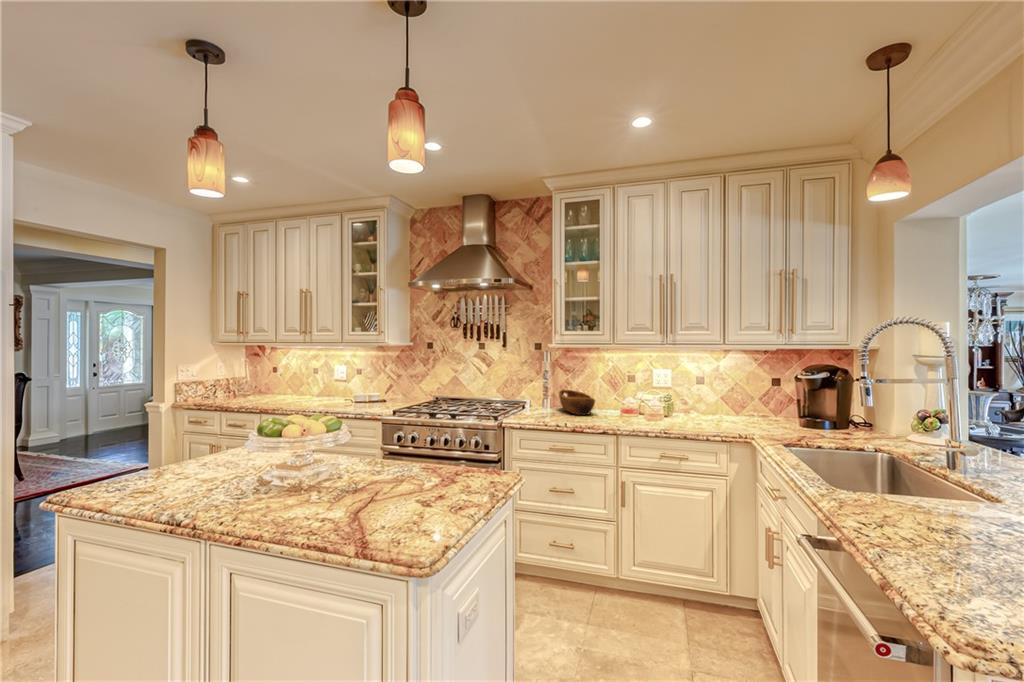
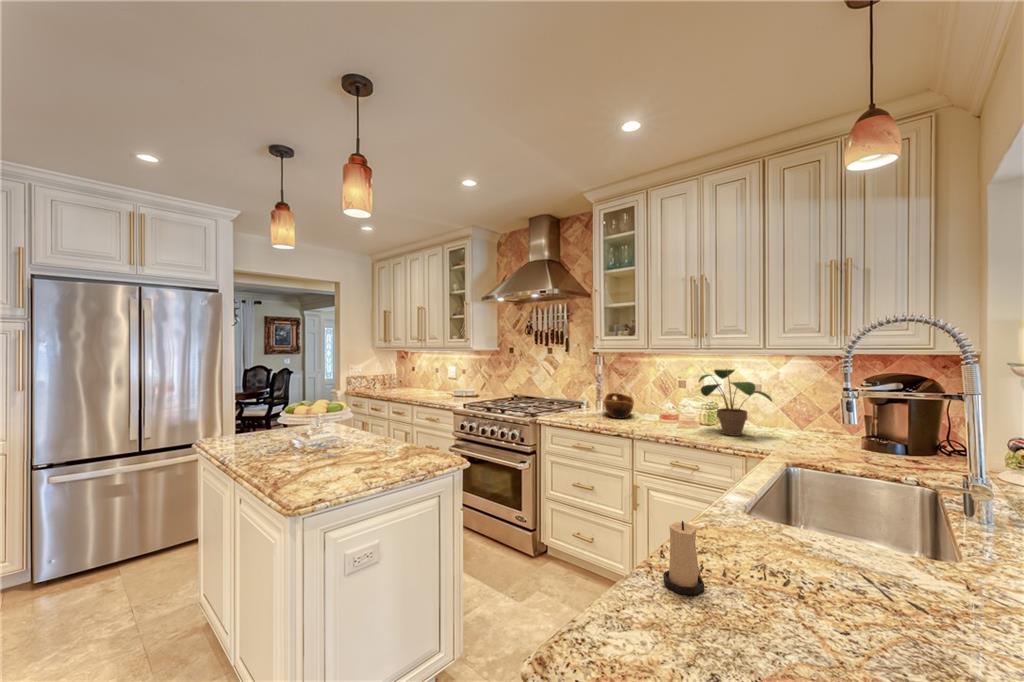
potted plant: none [671,363,736,424] -> present [699,369,772,436]
candle: none [923,503,968,566] -> present [664,521,704,595]

